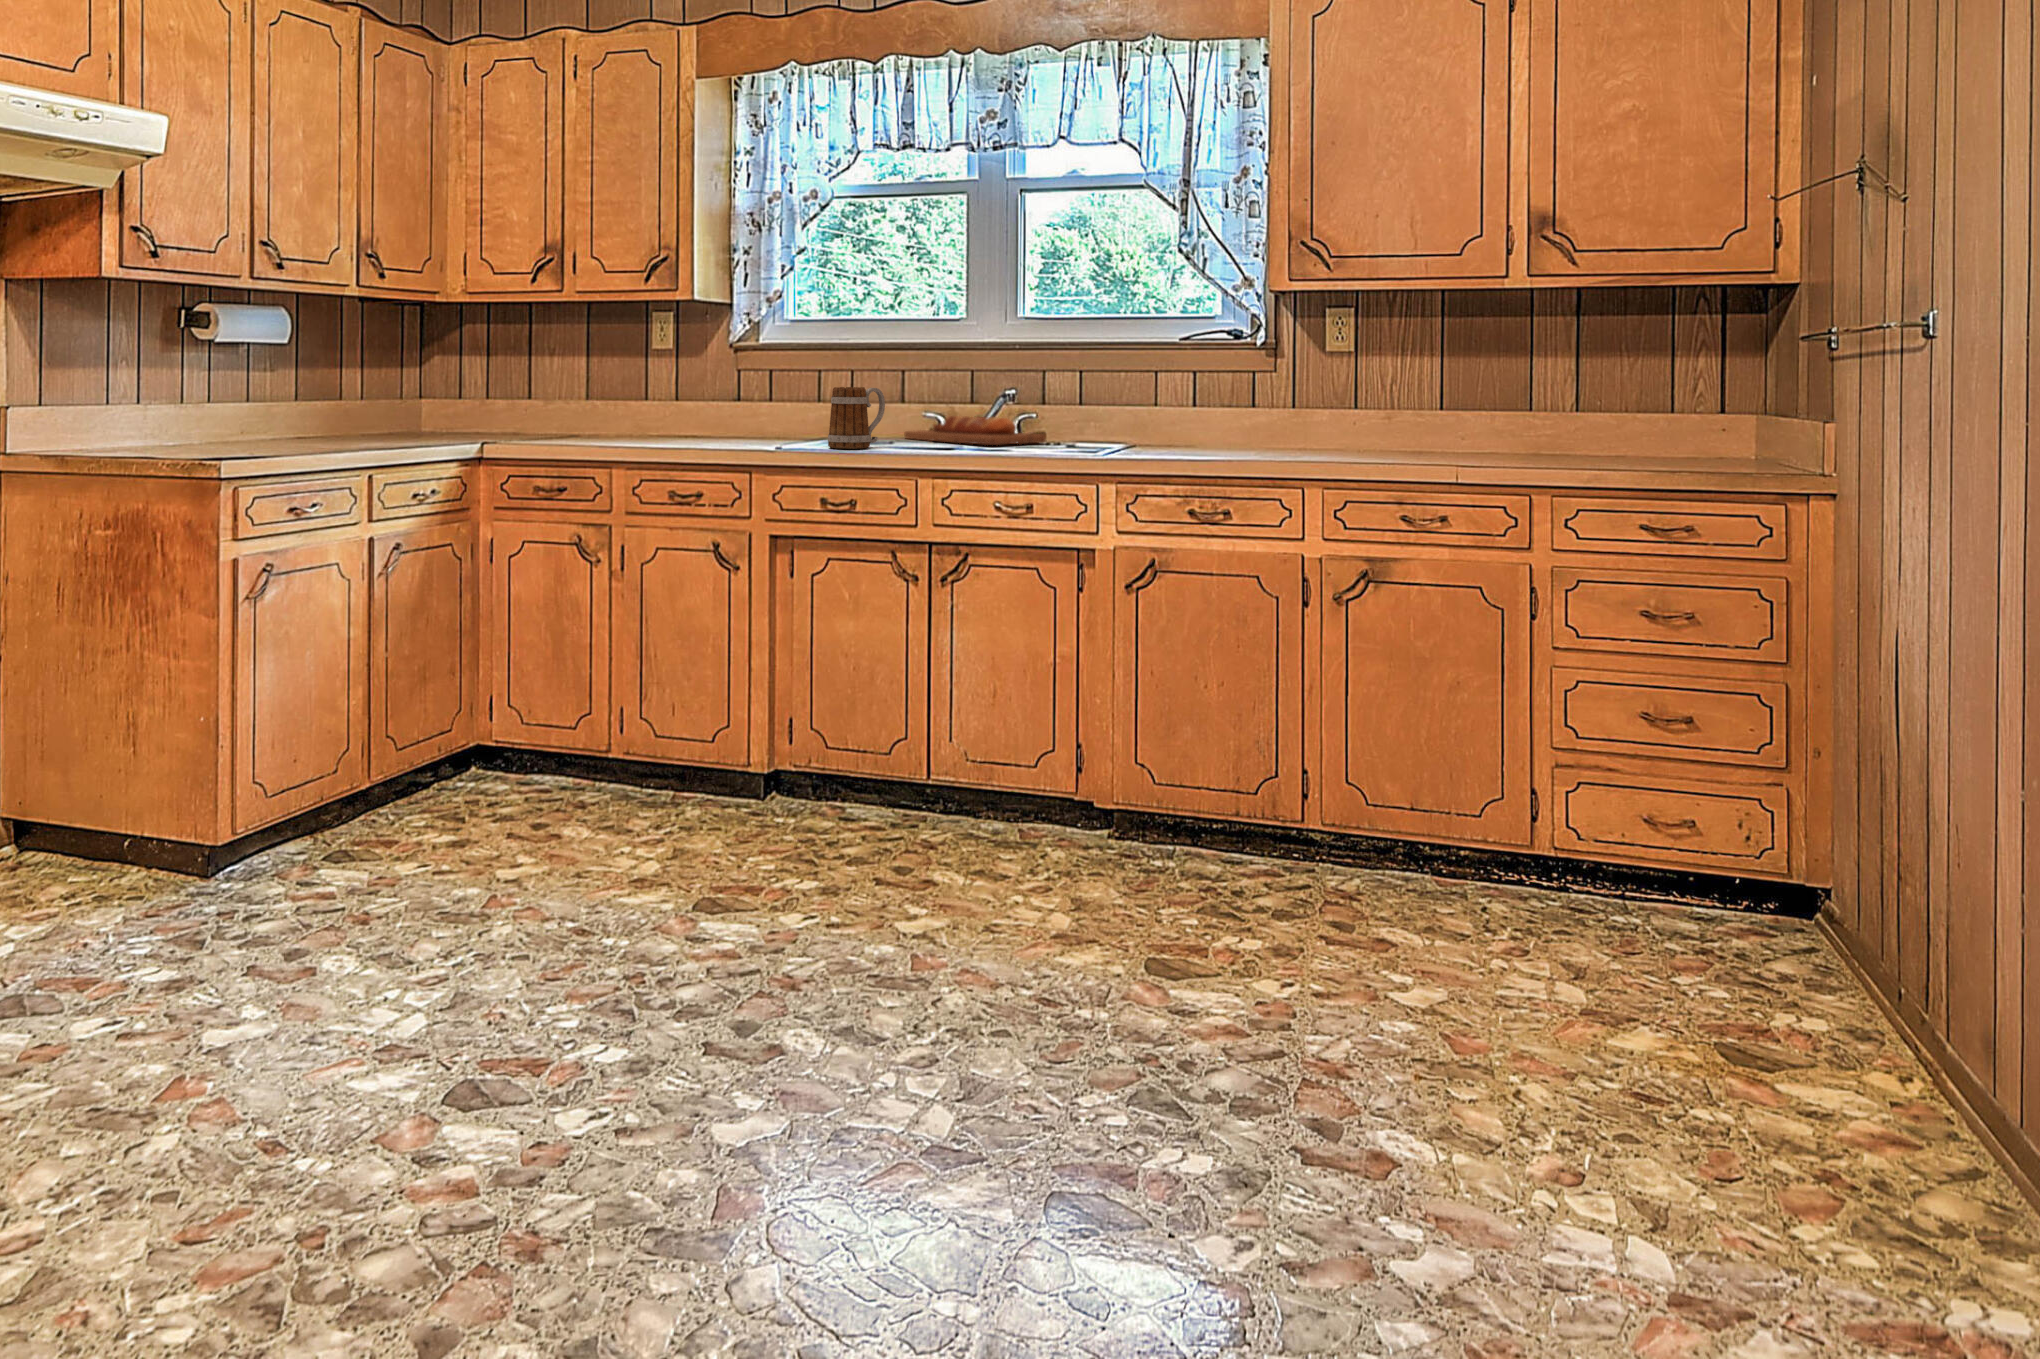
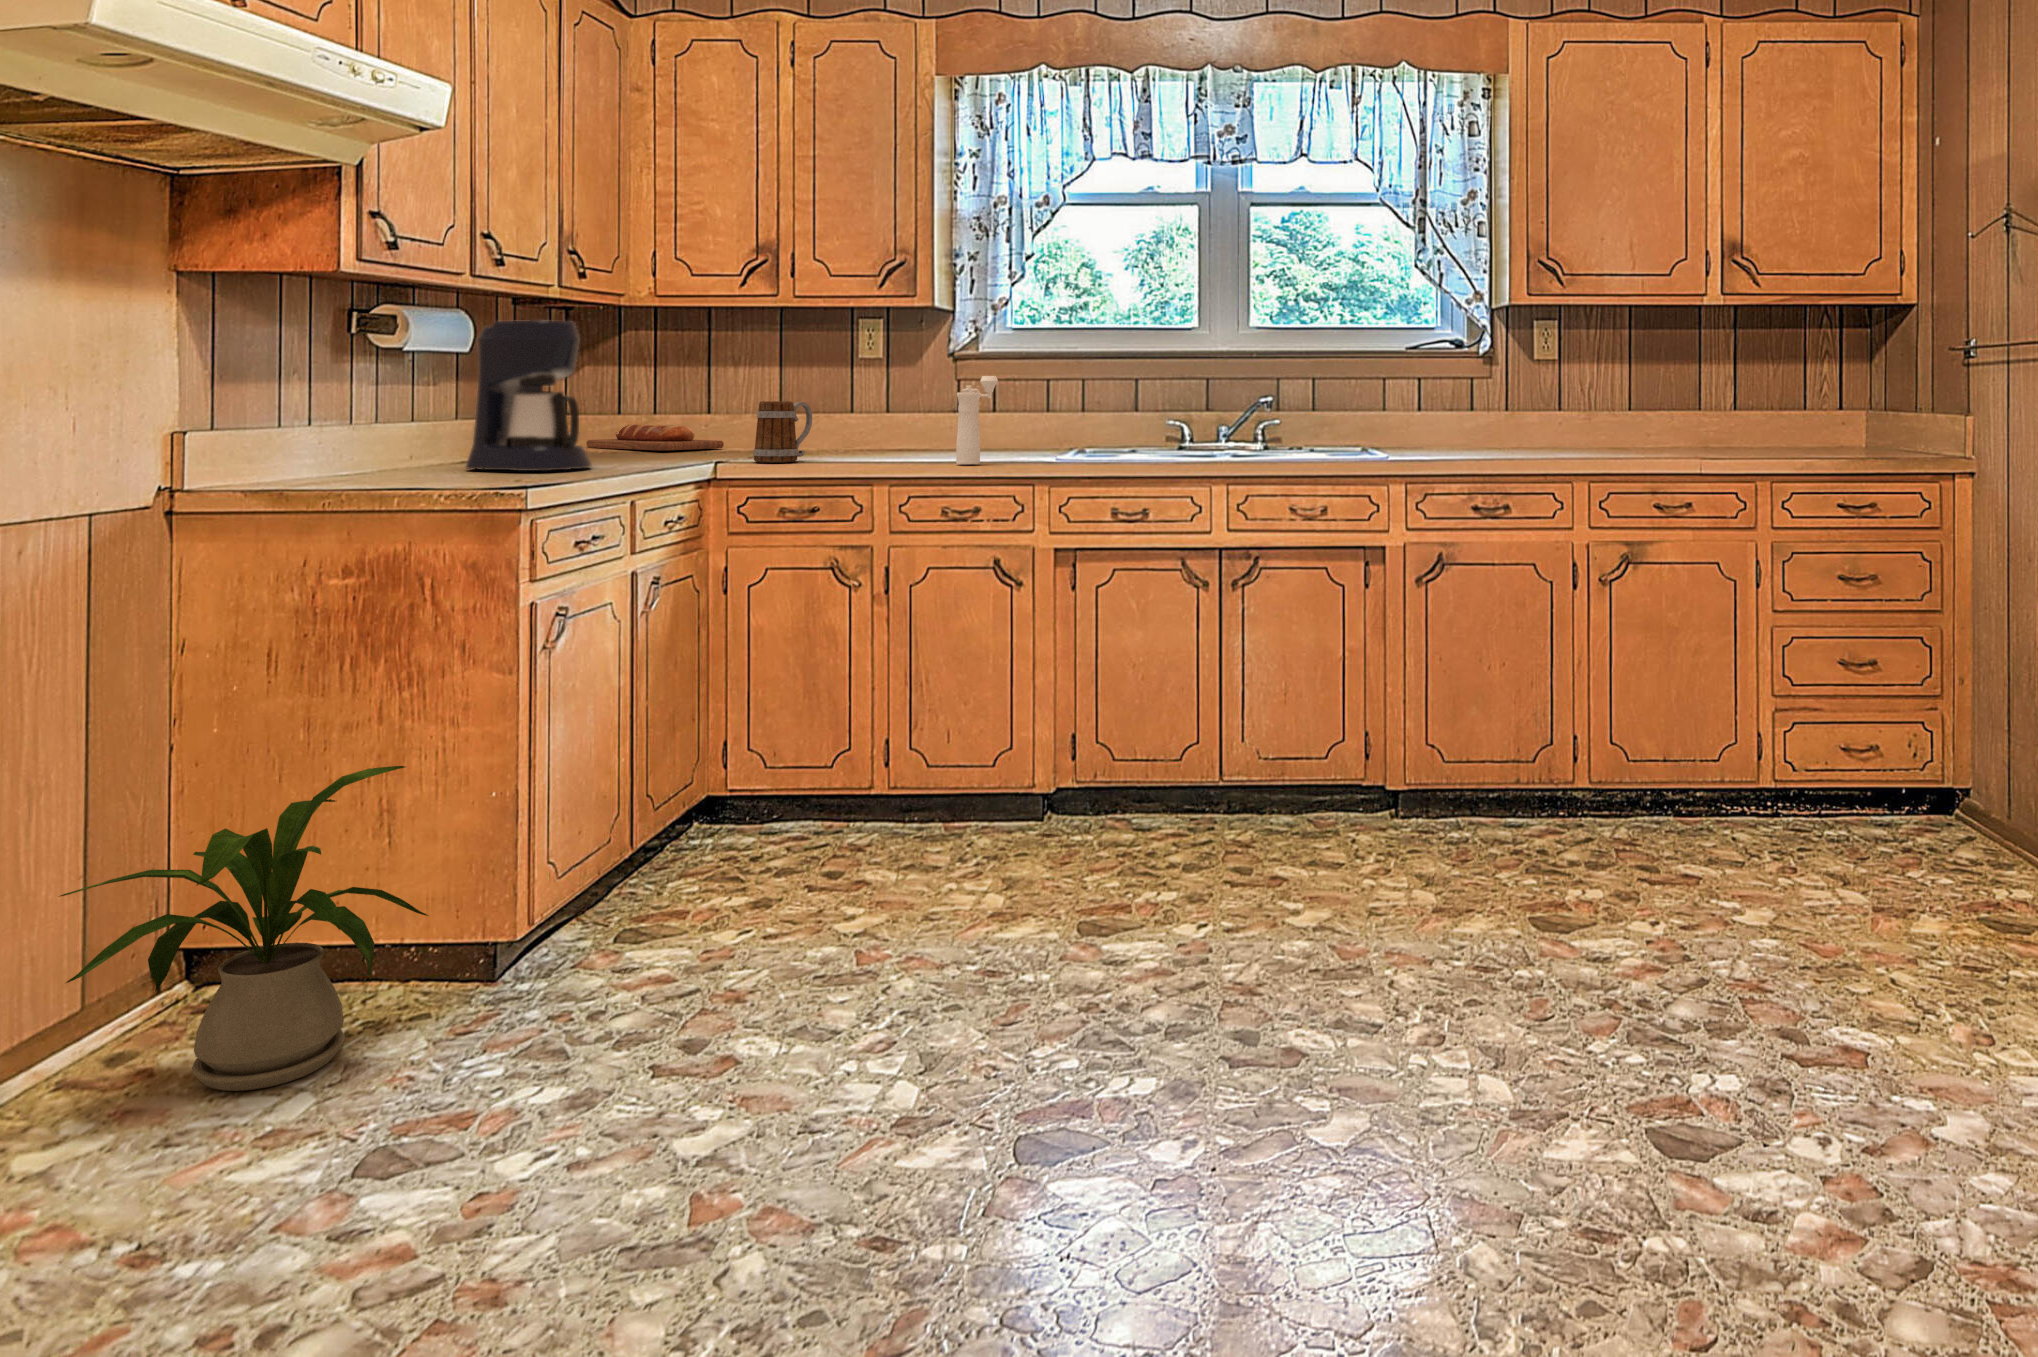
coffee maker: none [571,310,679,453] -> present [466,320,592,471]
pepper mill: none [1027,361,1073,455] -> present [956,376,998,464]
bread loaf: present [904,416,1046,445] -> present [586,425,724,450]
house plant: none [240,727,525,1004] -> present [60,766,428,1091]

